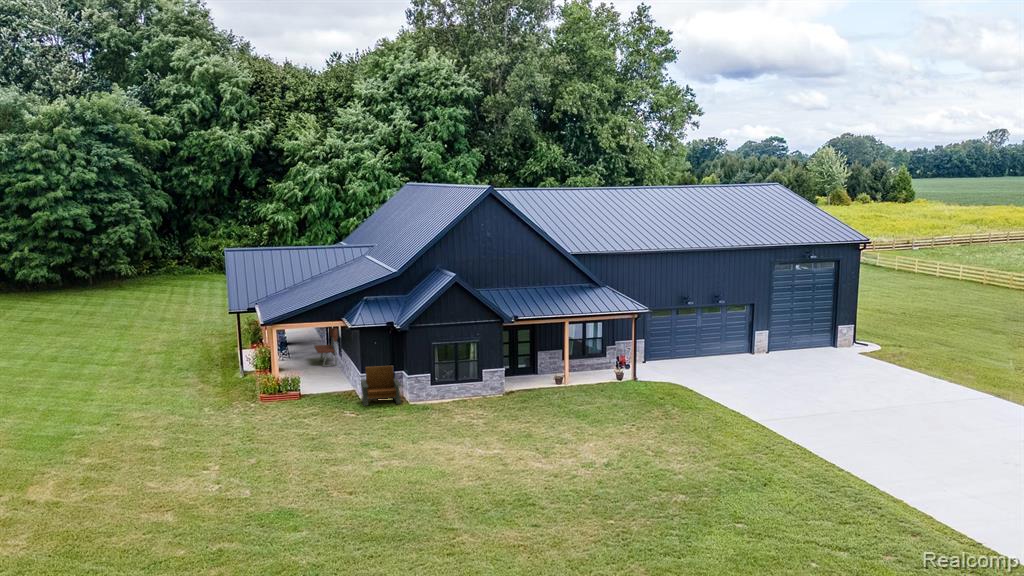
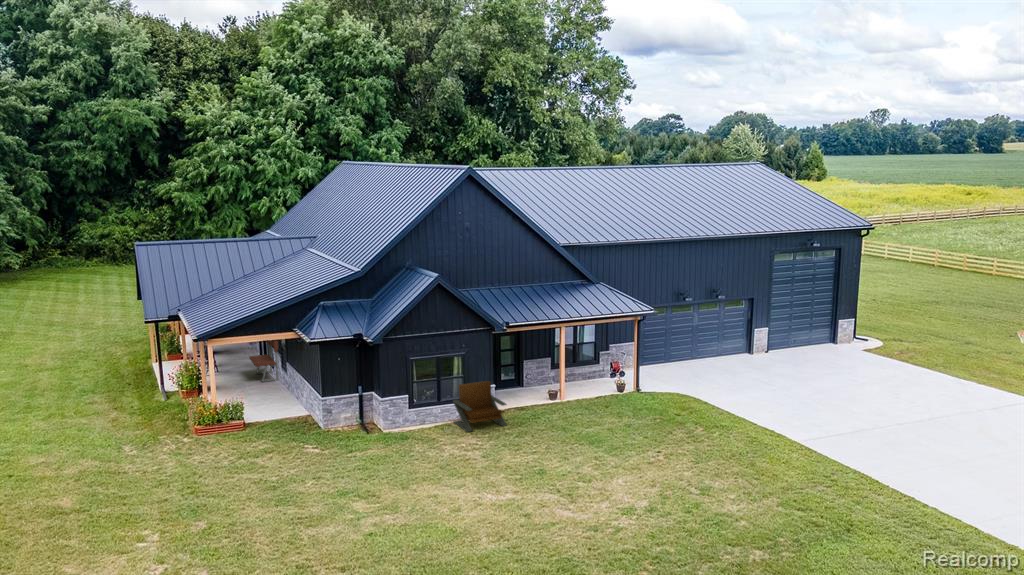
lounge chair: present [361,365,401,406] -> present [453,381,506,432]

